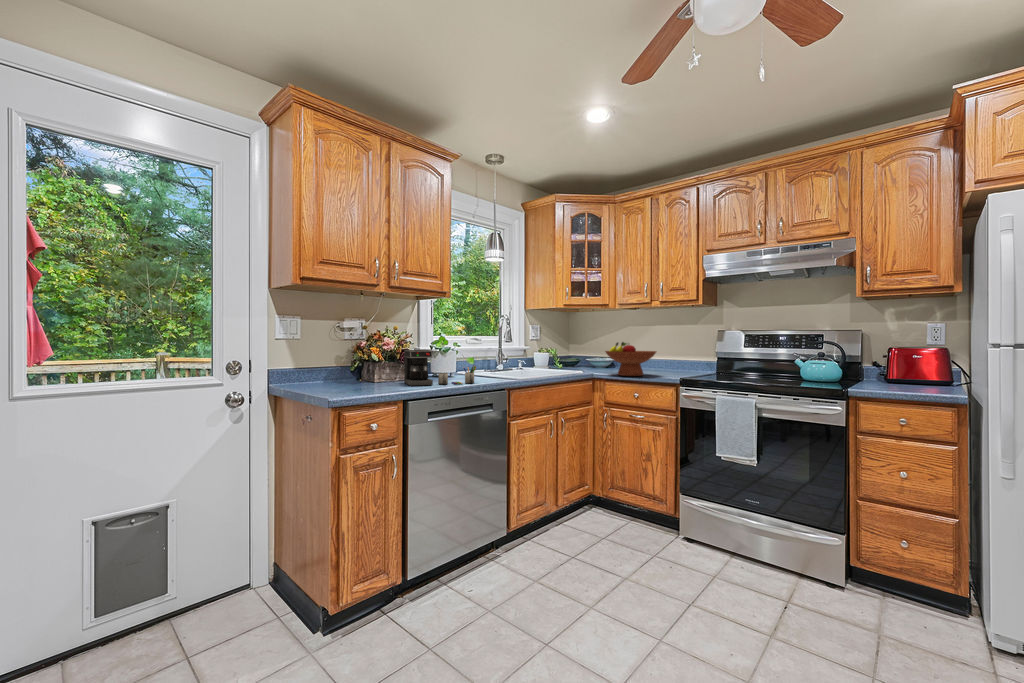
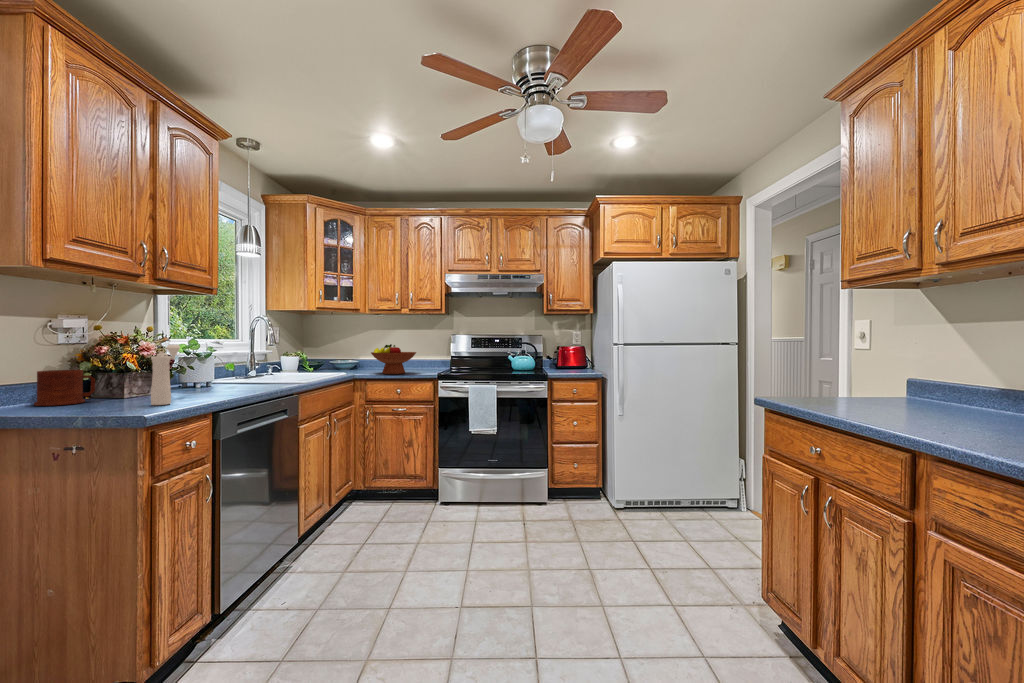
pepper mill: none [363,341,392,391] -> present [151,345,180,405]
coffee maker: present [404,350,476,386] -> none [177,354,270,396]
mug: none [314,360,349,385] -> present [34,370,95,406]

